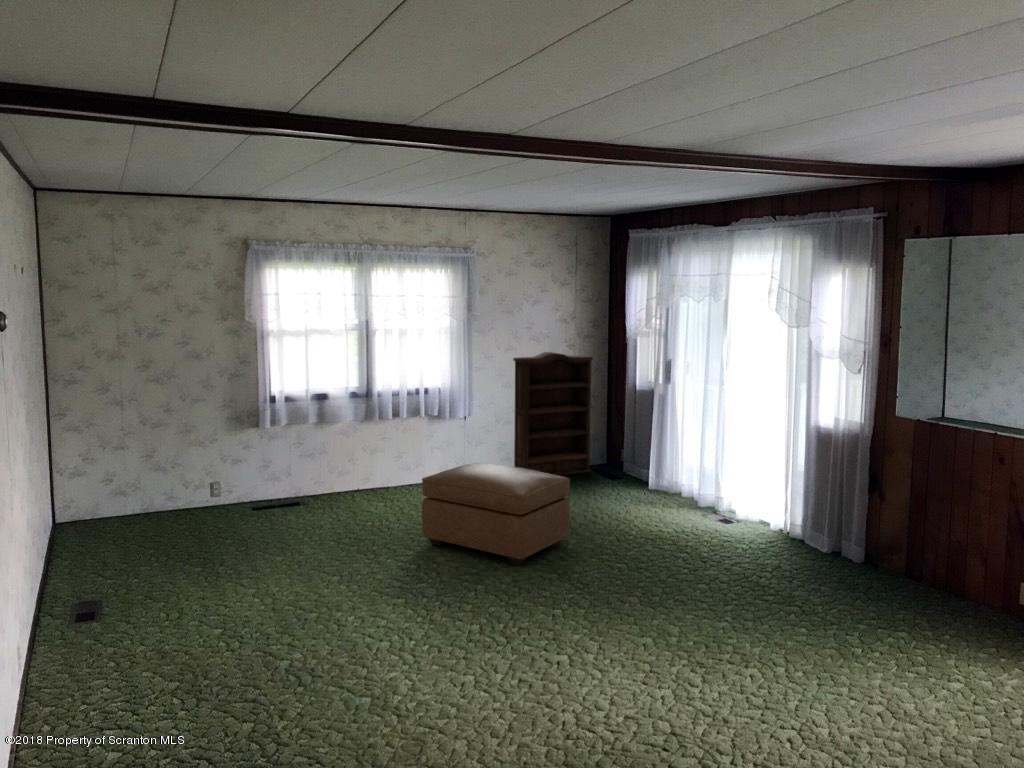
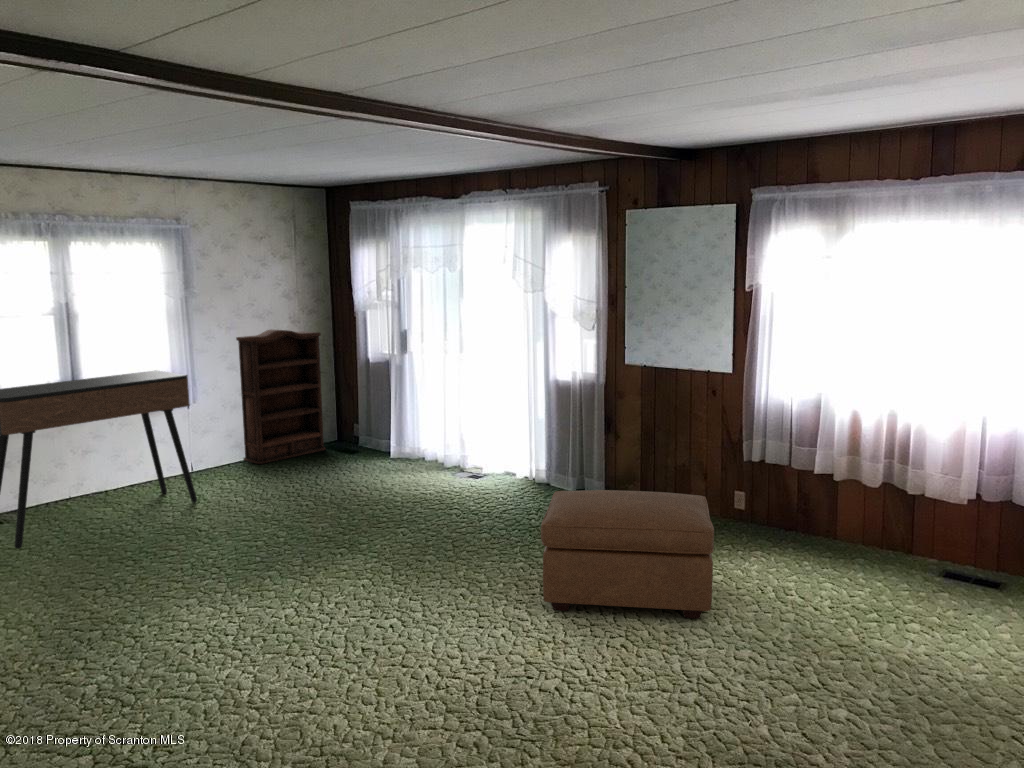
console table: none [281,385,454,528] -> present [0,370,197,549]
ottoman: present [422,463,570,565] -> present [541,490,714,619]

